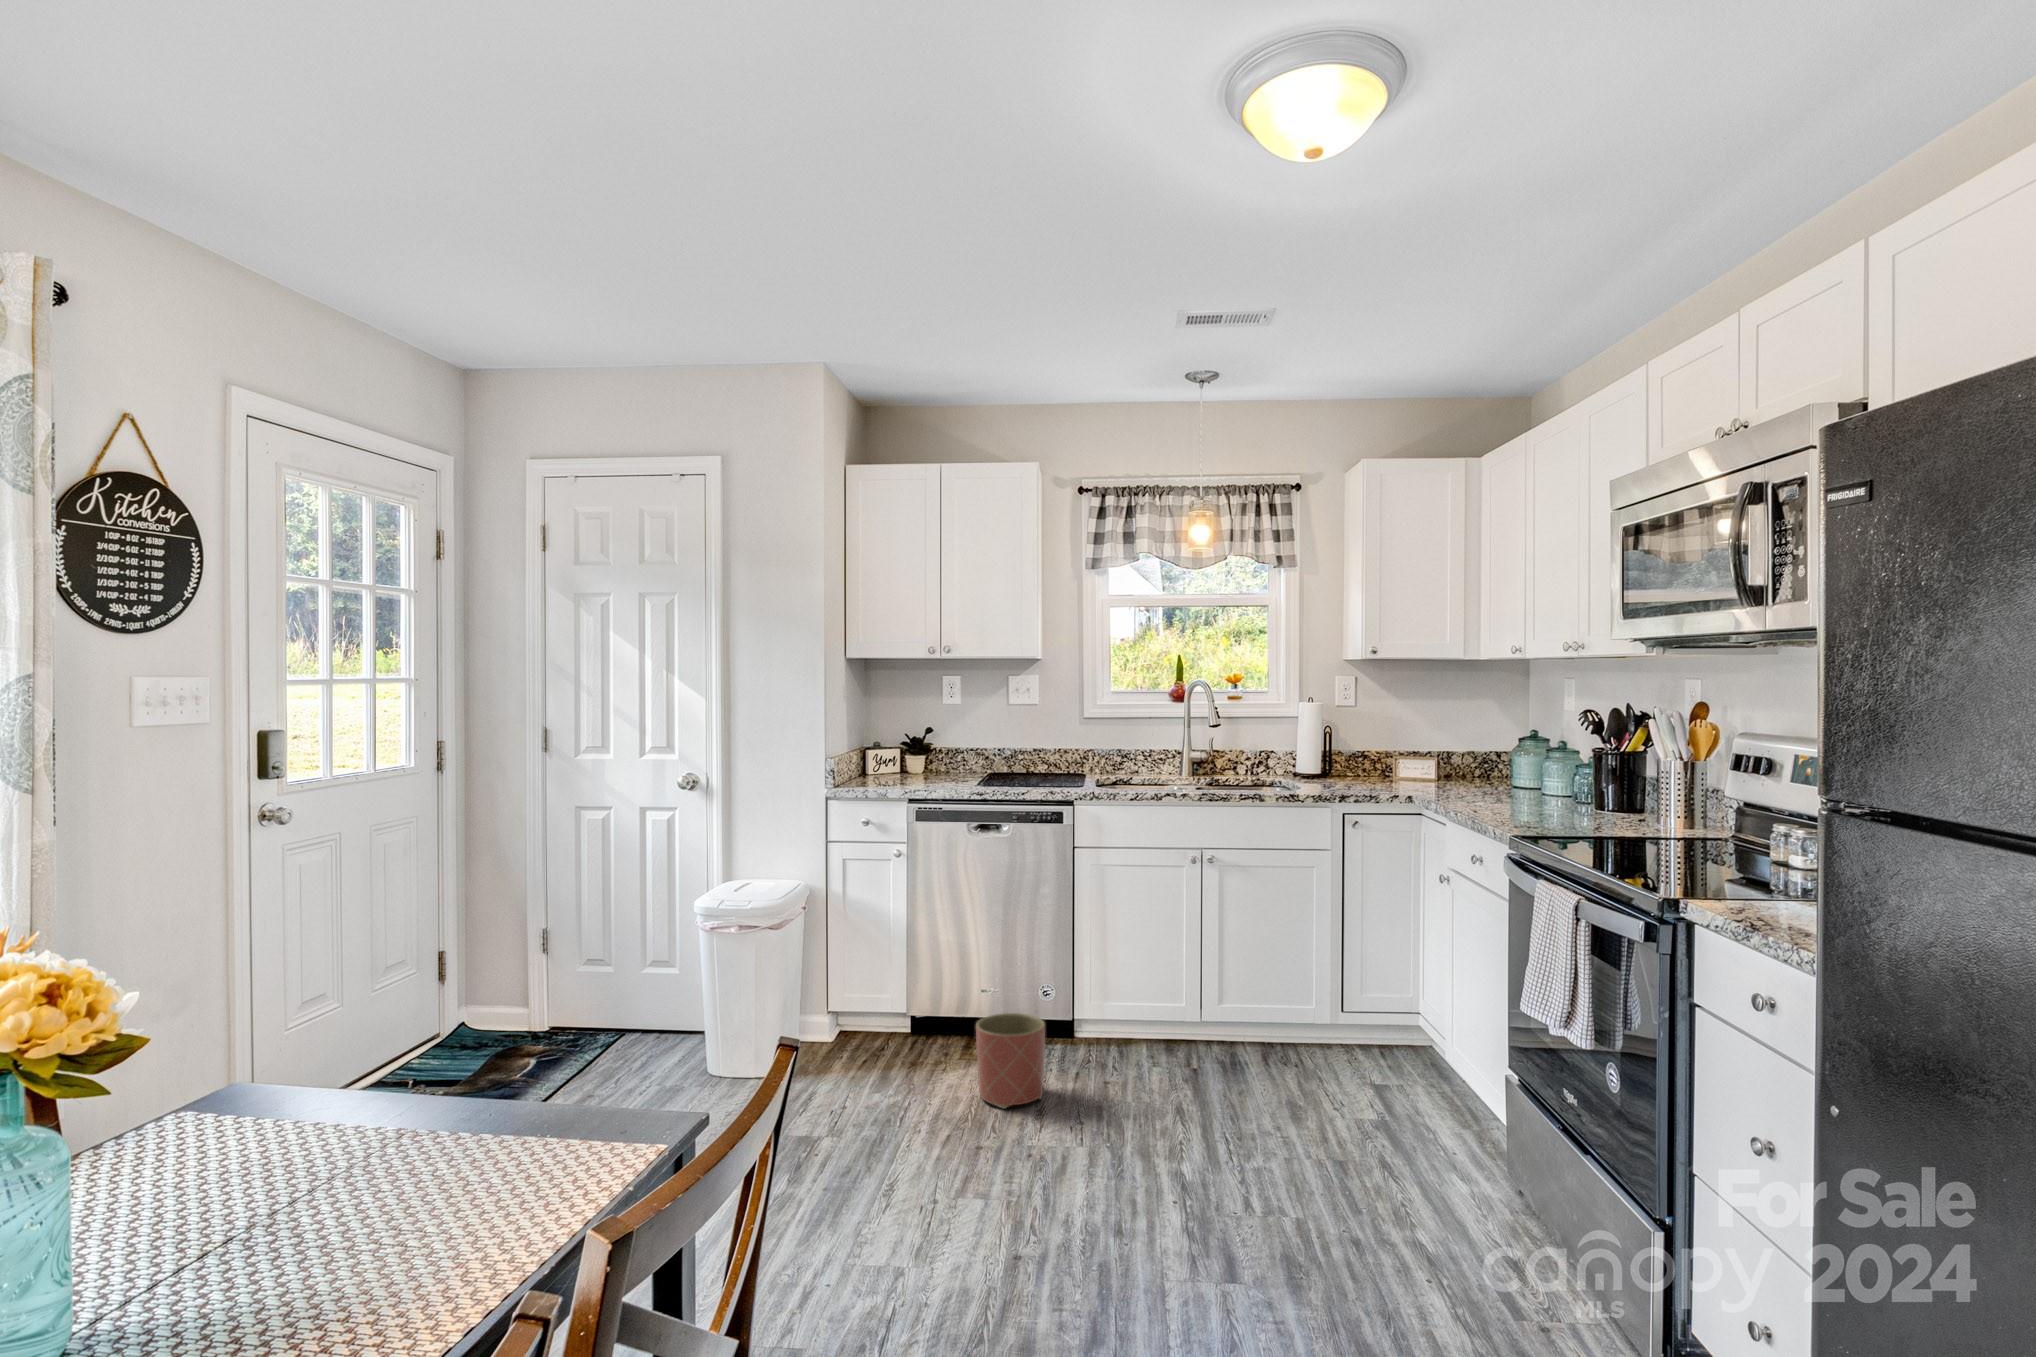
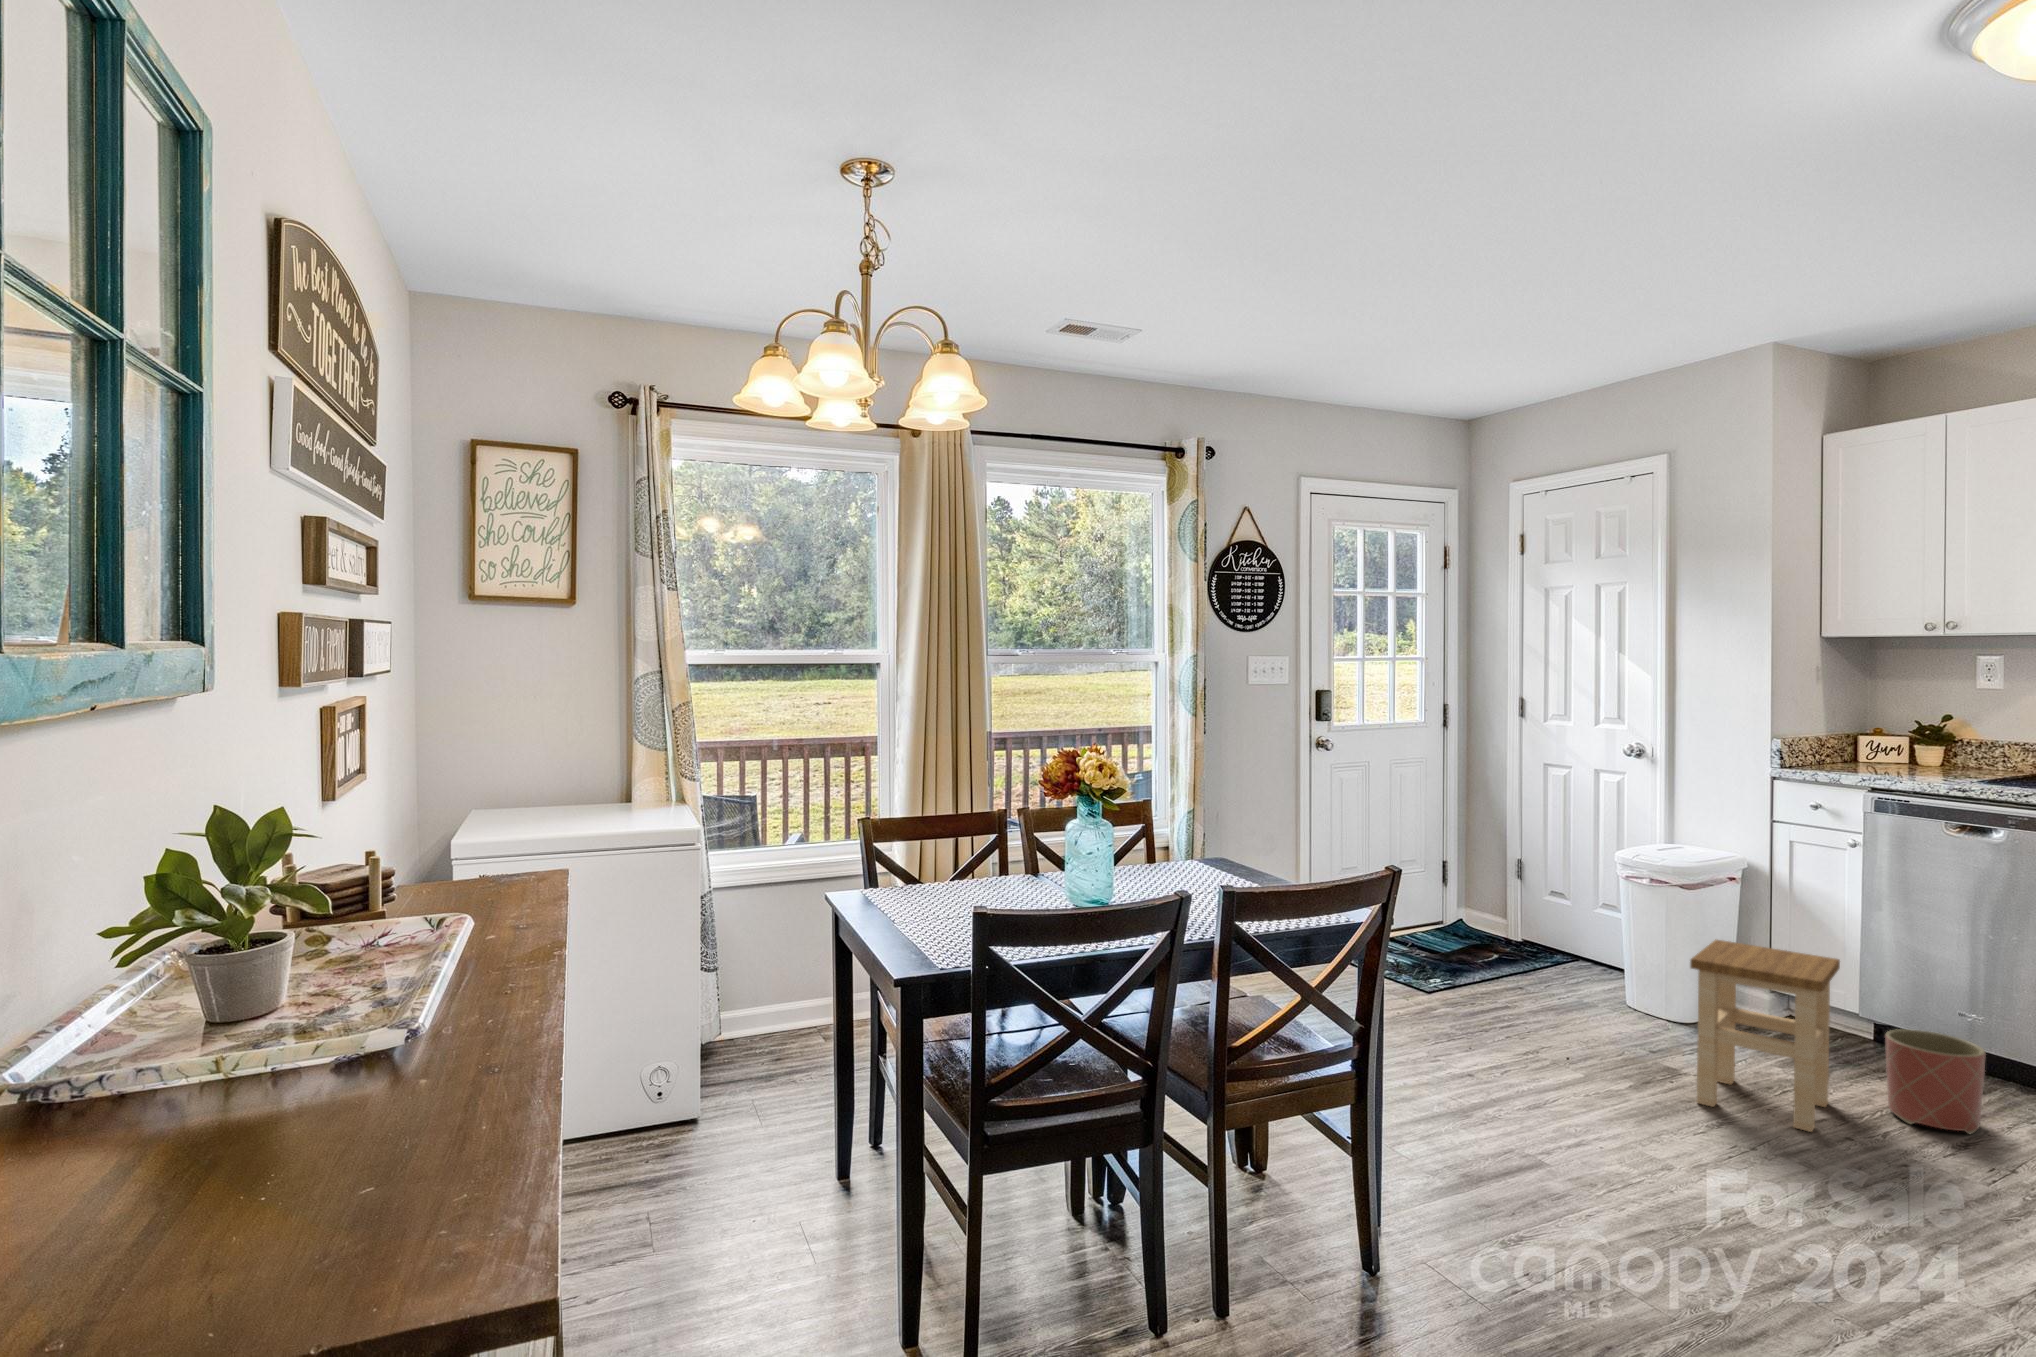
stool: none [841,967,969,1169] -> present [1690,939,1840,1132]

